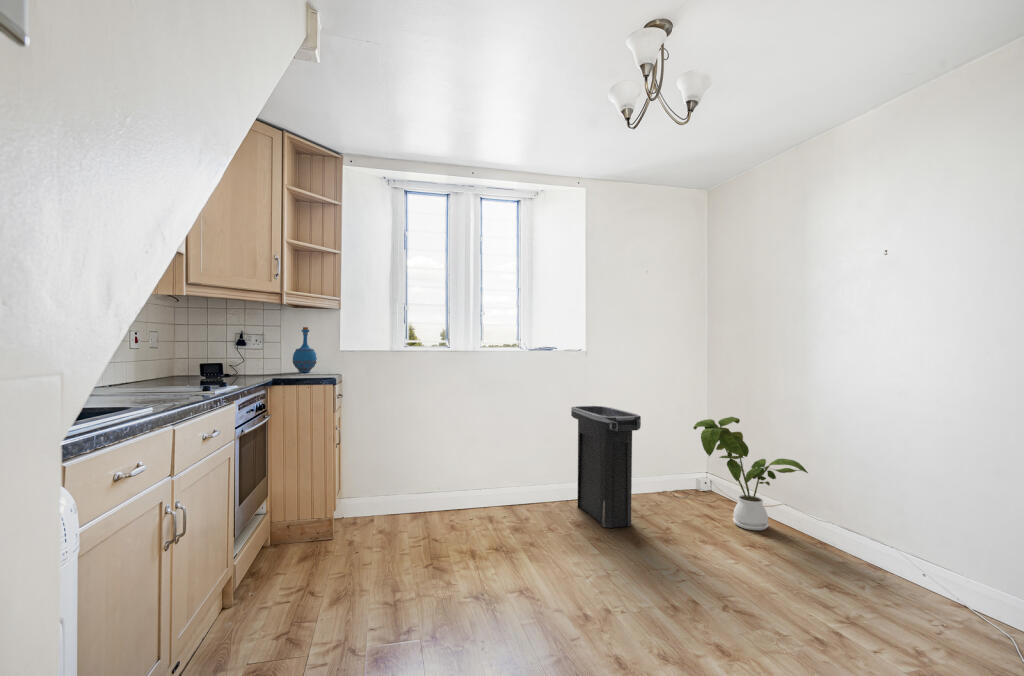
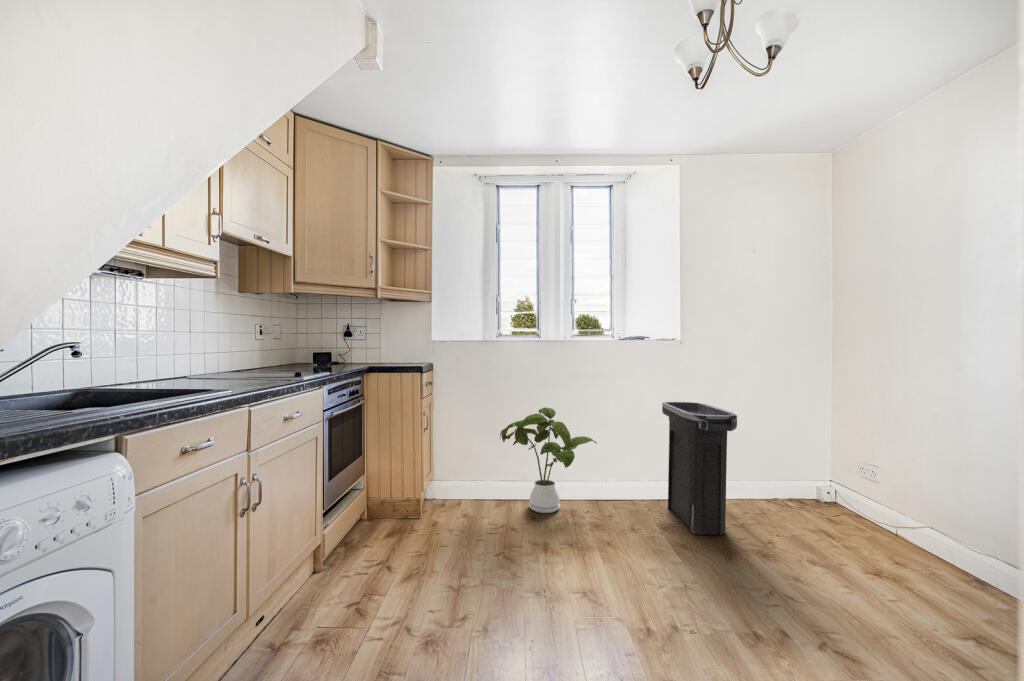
bottle: present [293,327,317,373] -> none [391,320,412,362]
house plant: present [693,417,808,530] -> present [500,408,597,513]

